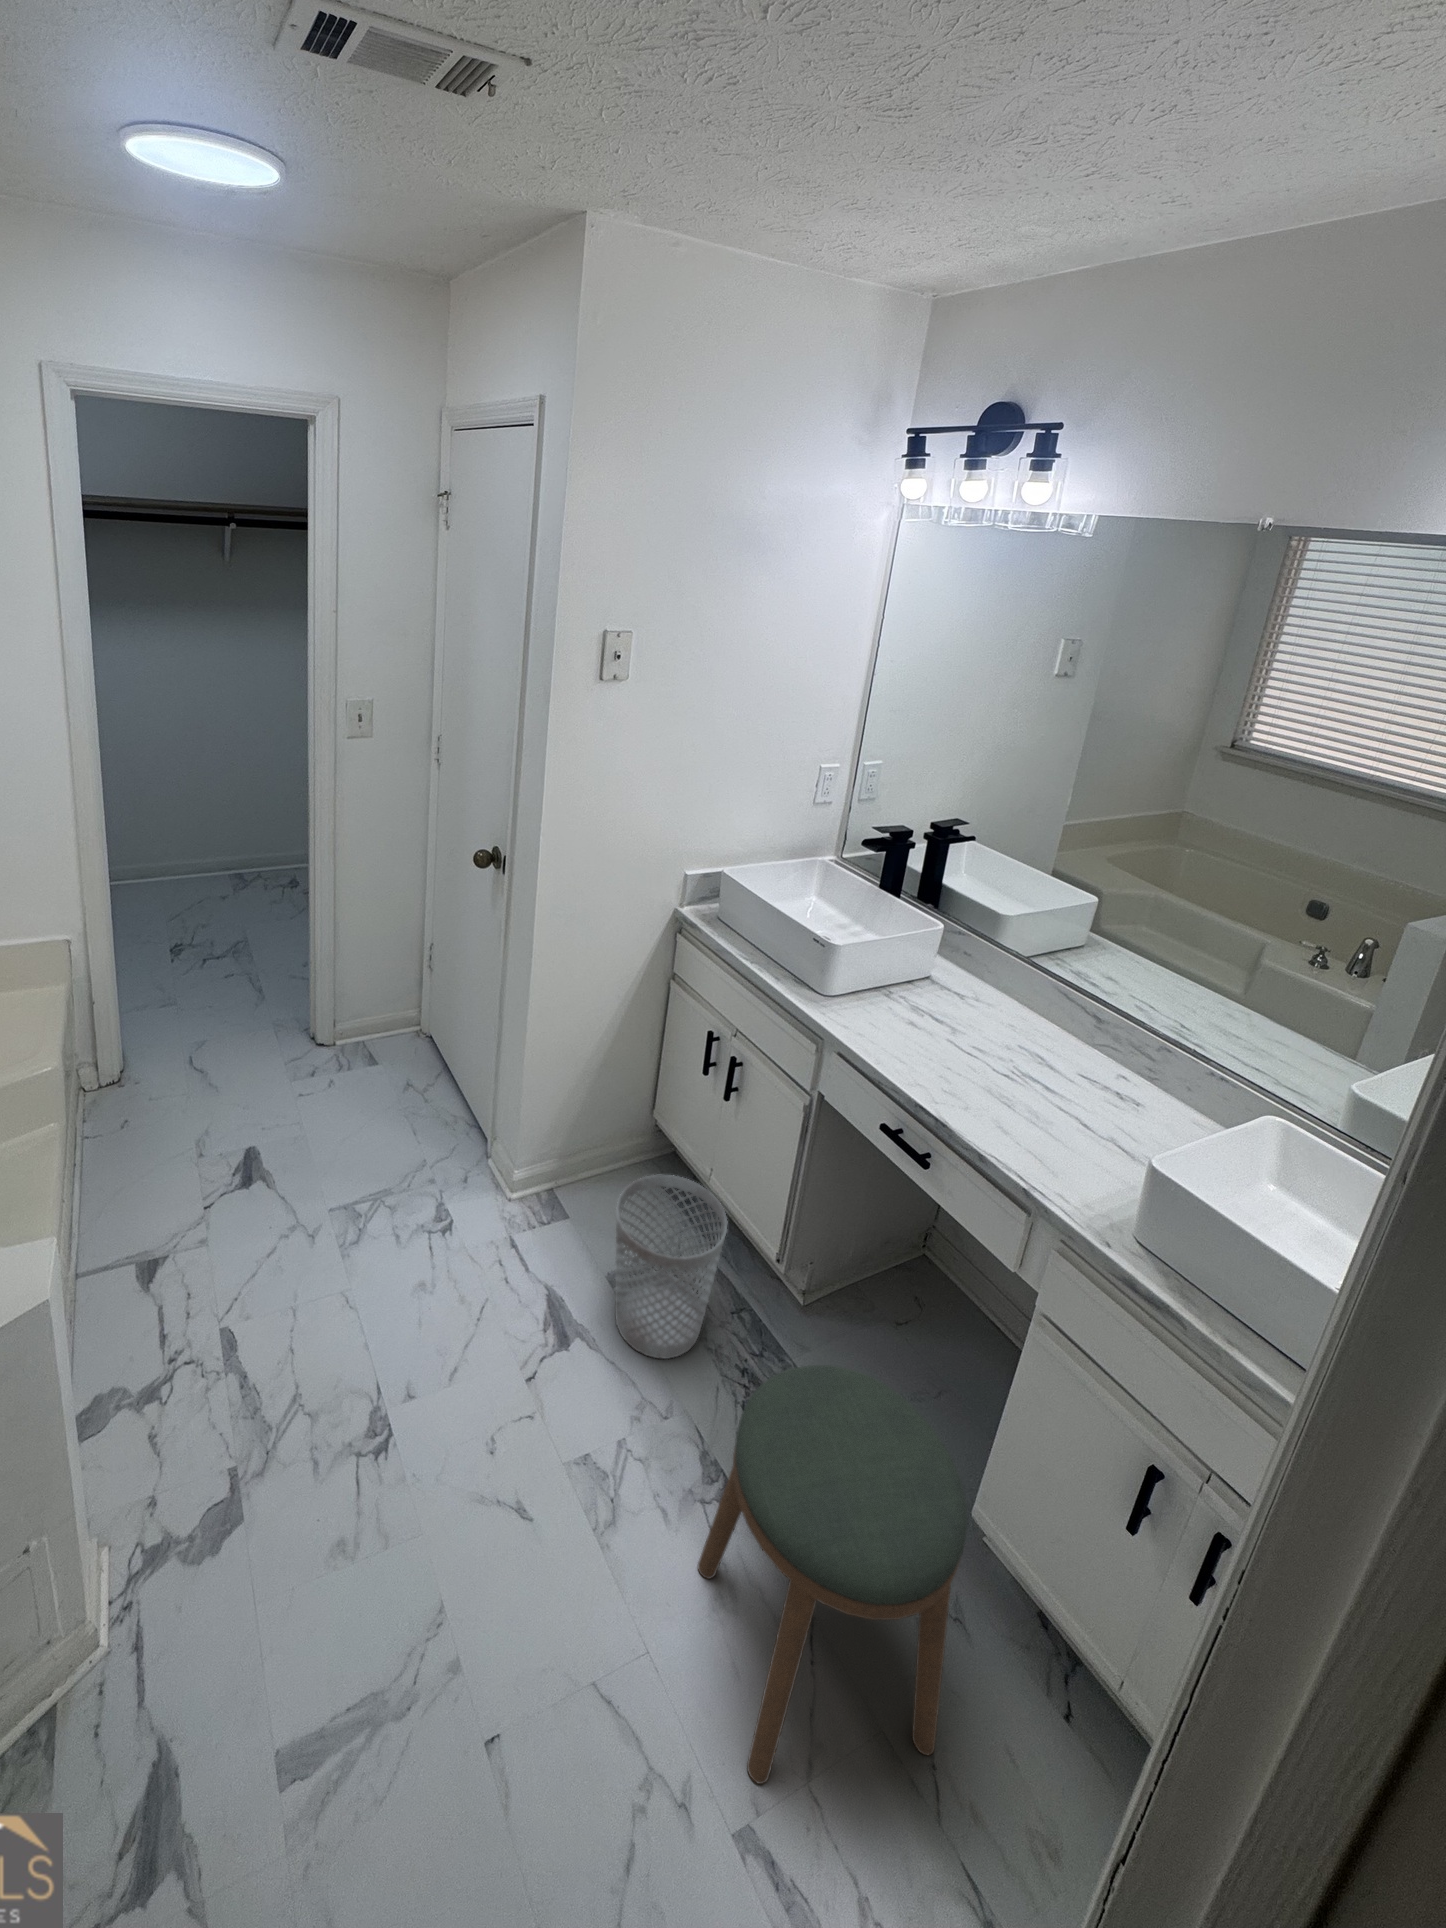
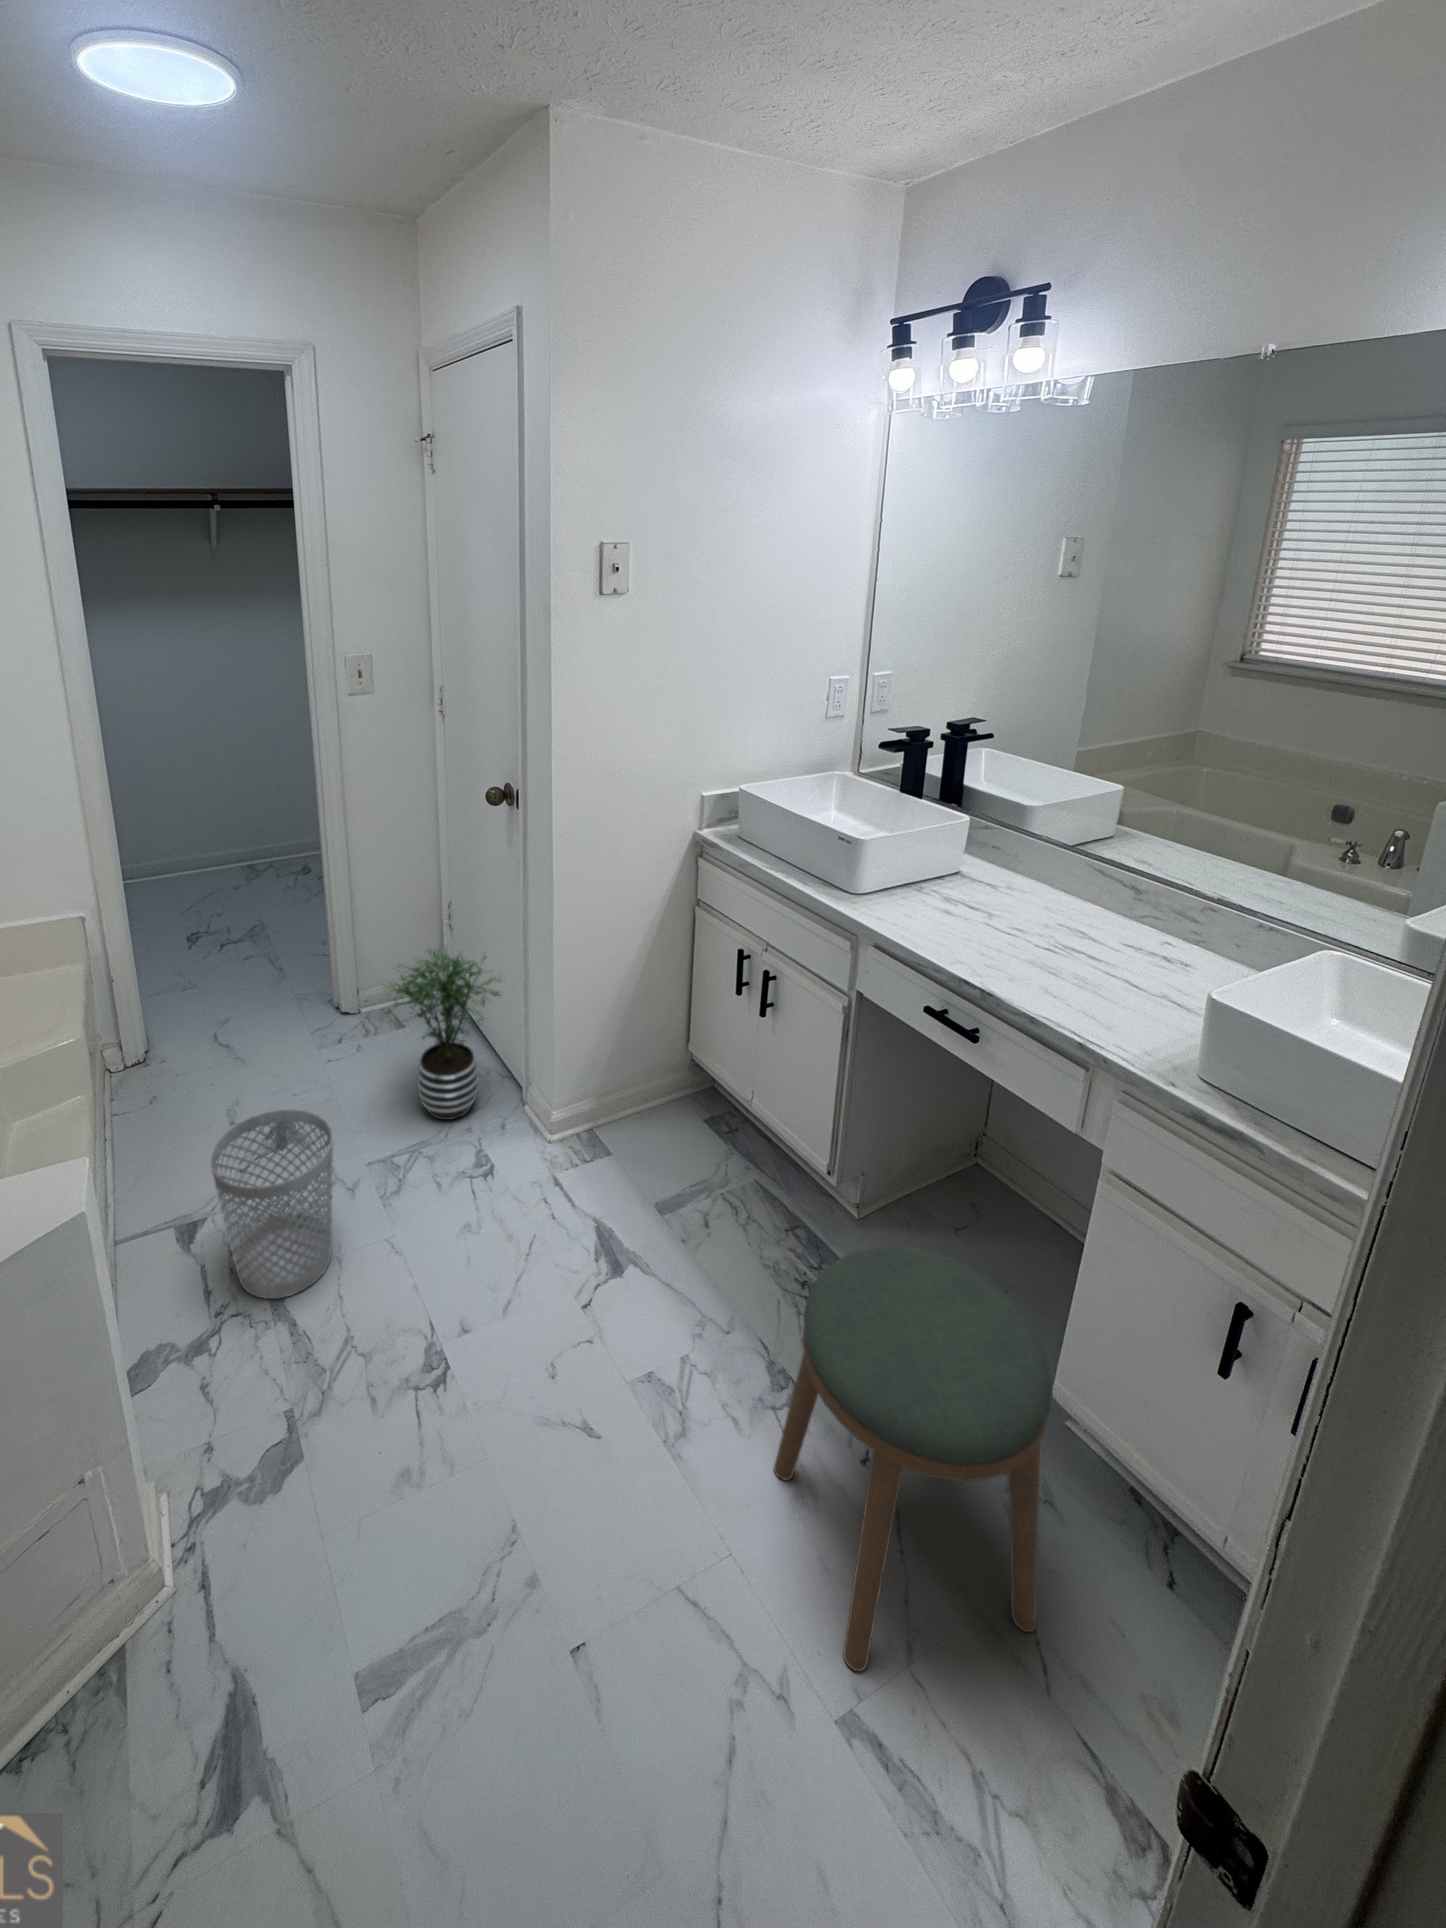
potted plant: none [354,995,480,1169] -> present [385,948,501,1120]
wastebasket: present [615,1175,727,1359] -> present [210,1109,333,1299]

